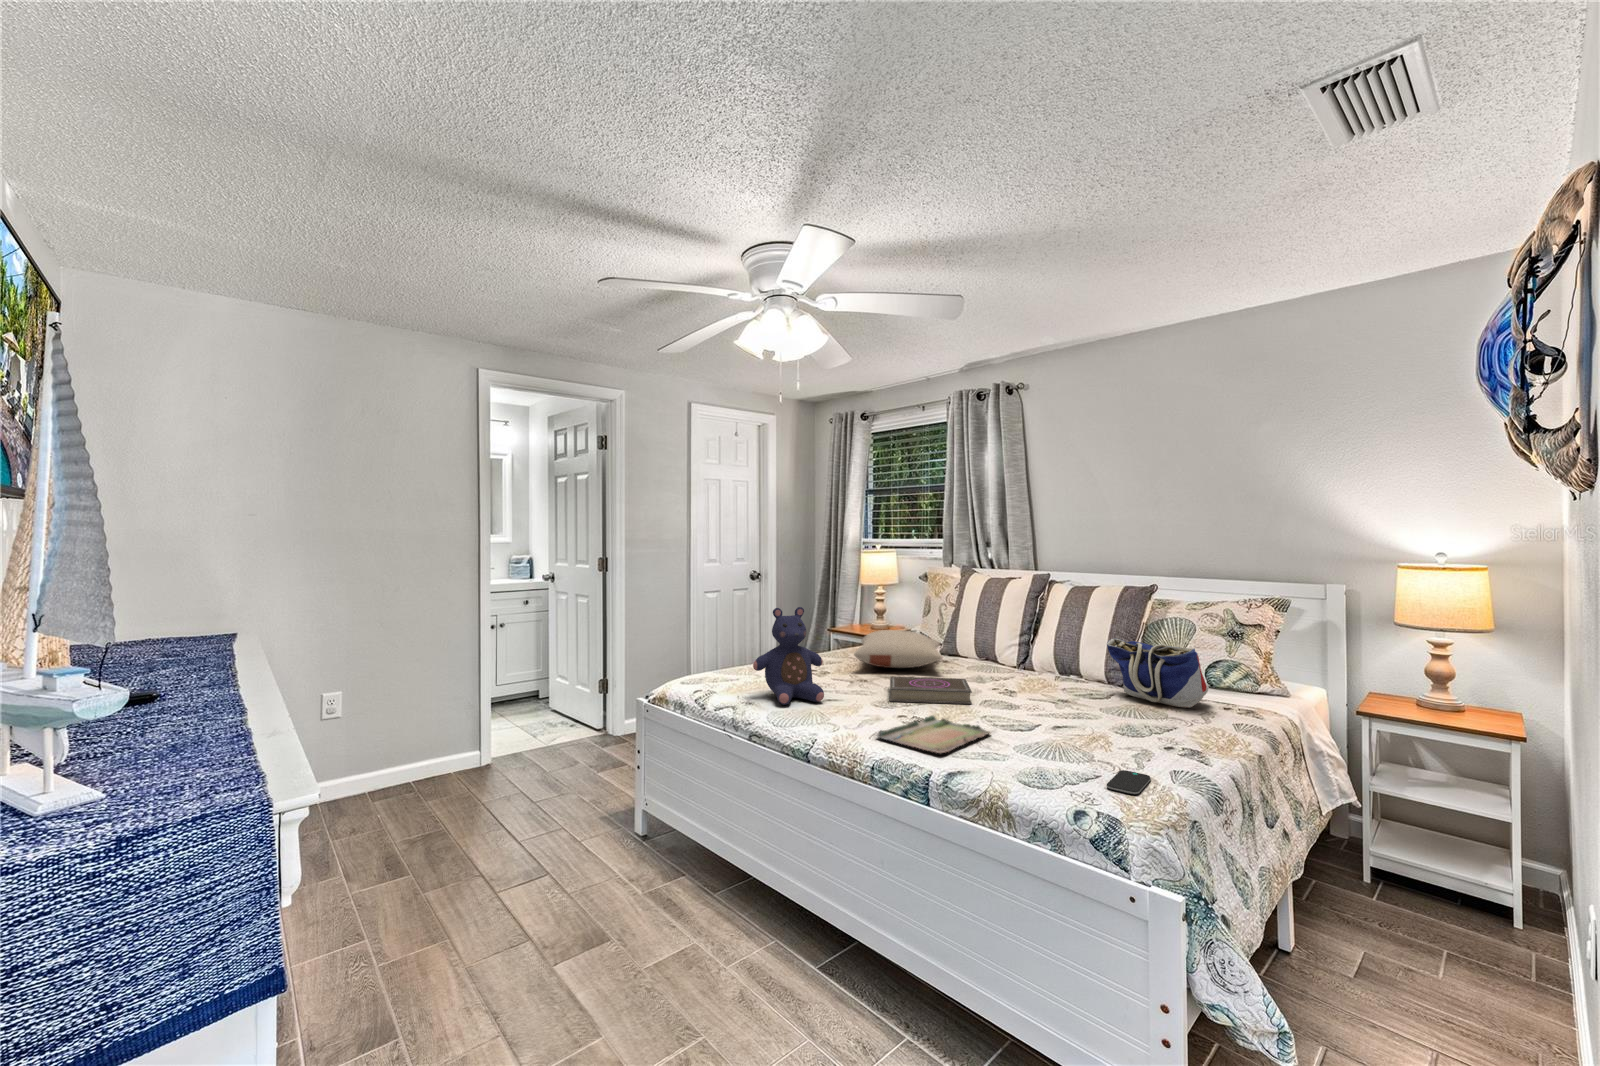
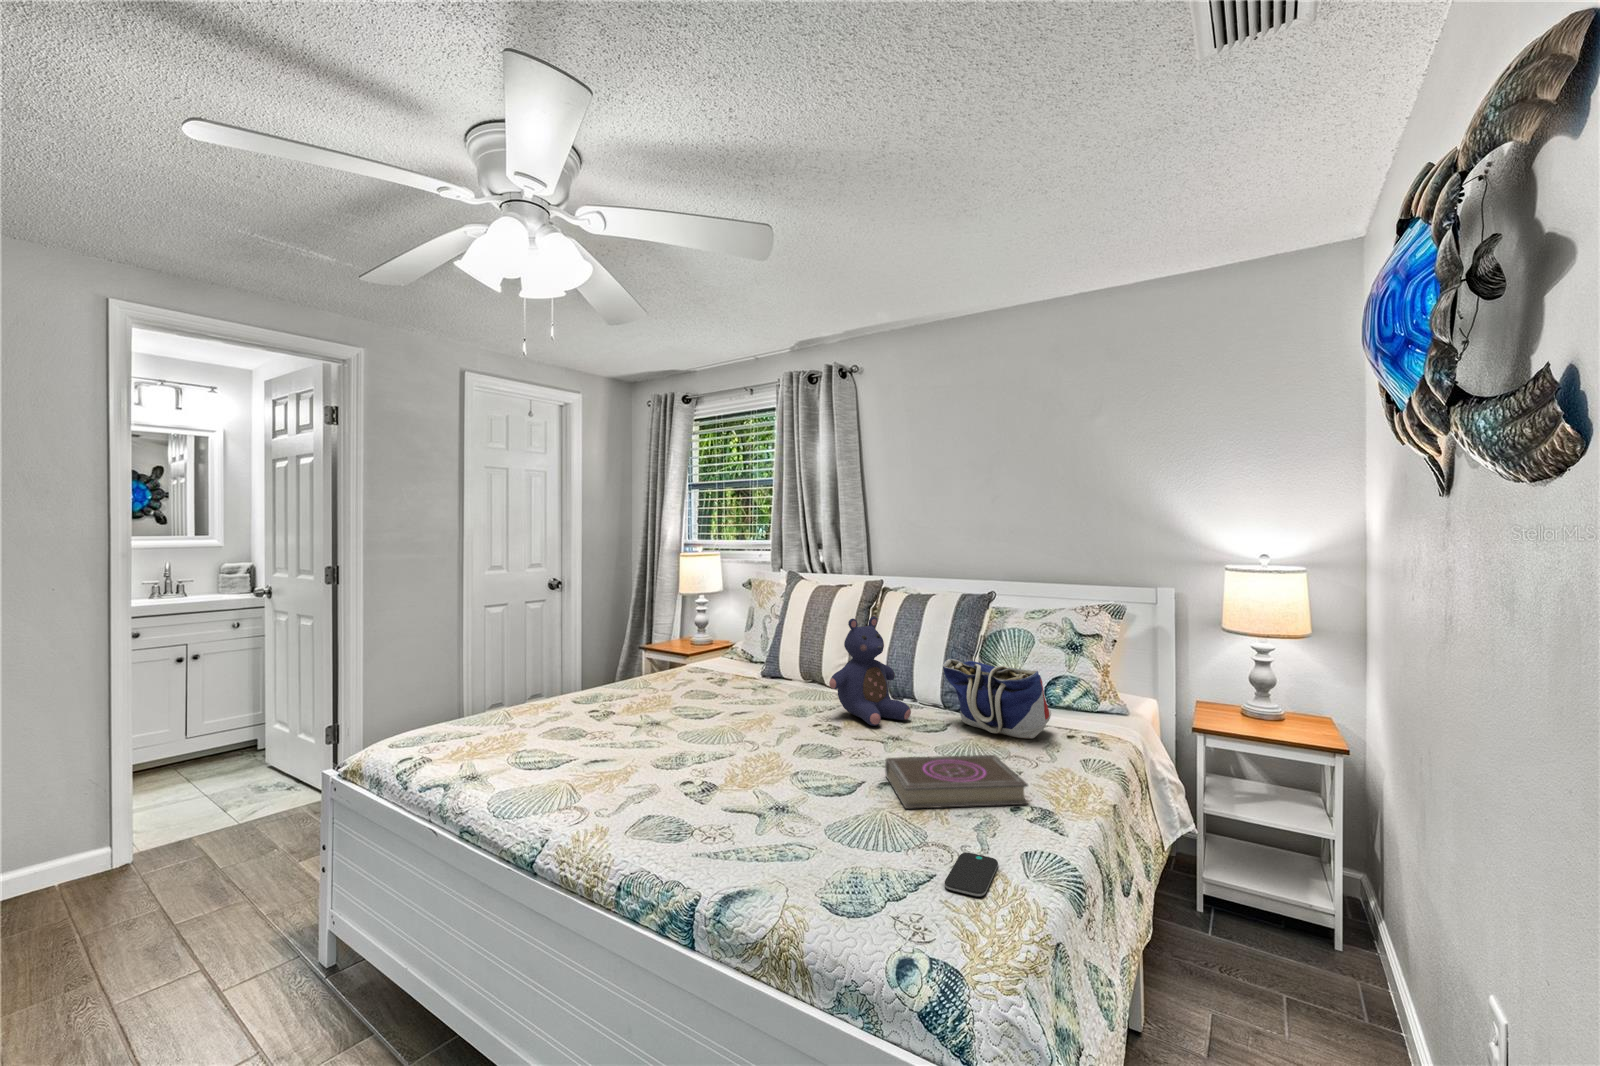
teddy bear: present [753,607,824,705] -> present [829,617,911,726]
pillow: present [854,630,943,668] -> none [648,653,759,700]
book: present [890,676,972,704] -> present [885,755,1028,809]
tray: present [877,715,991,753] -> none [648,776,804,846]

